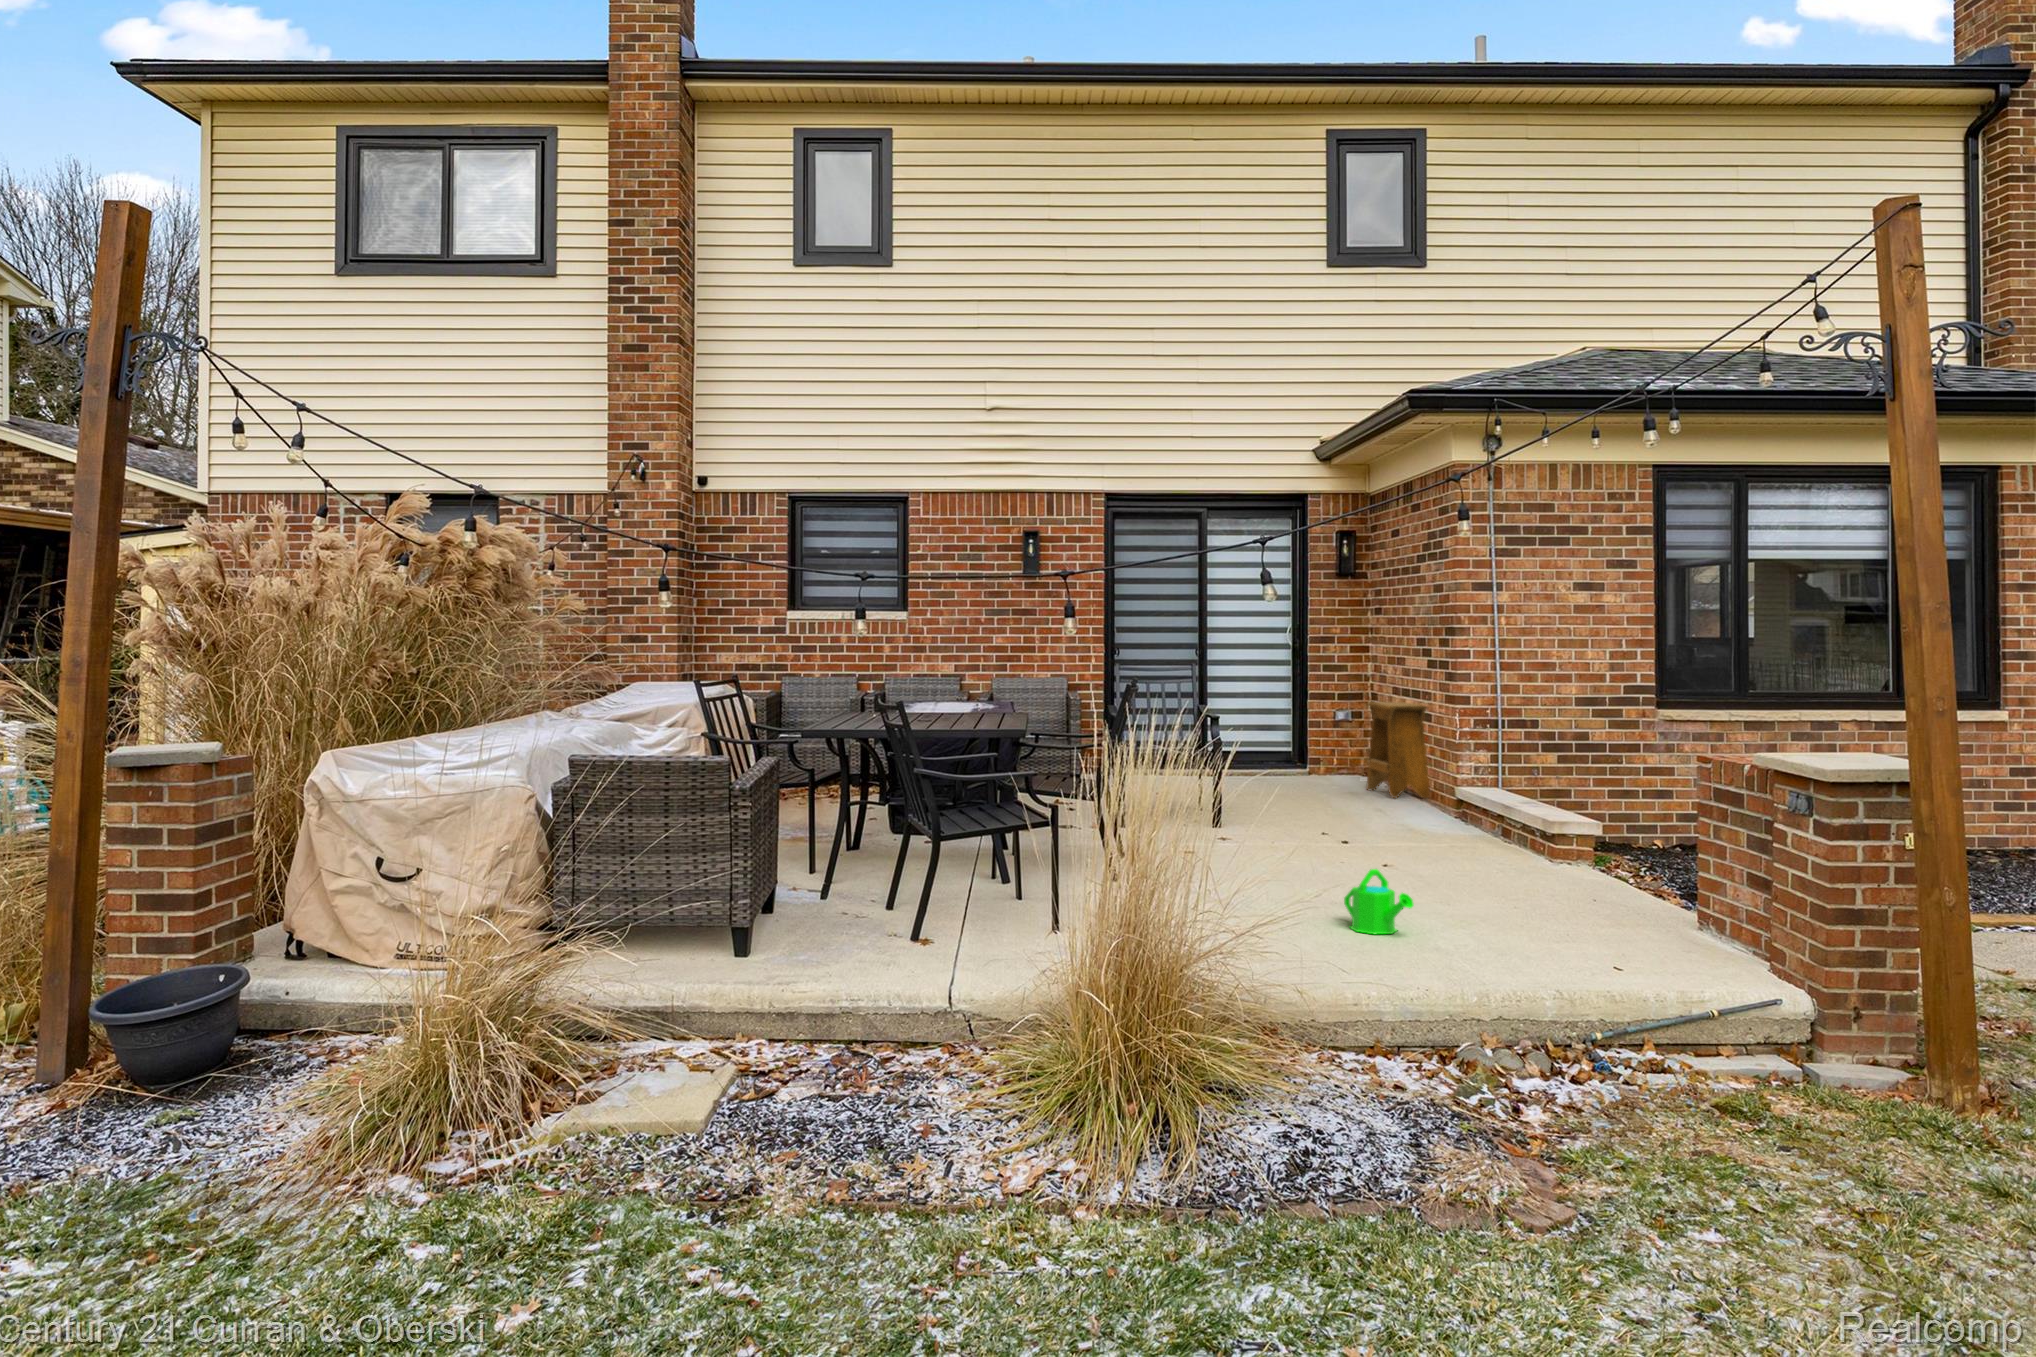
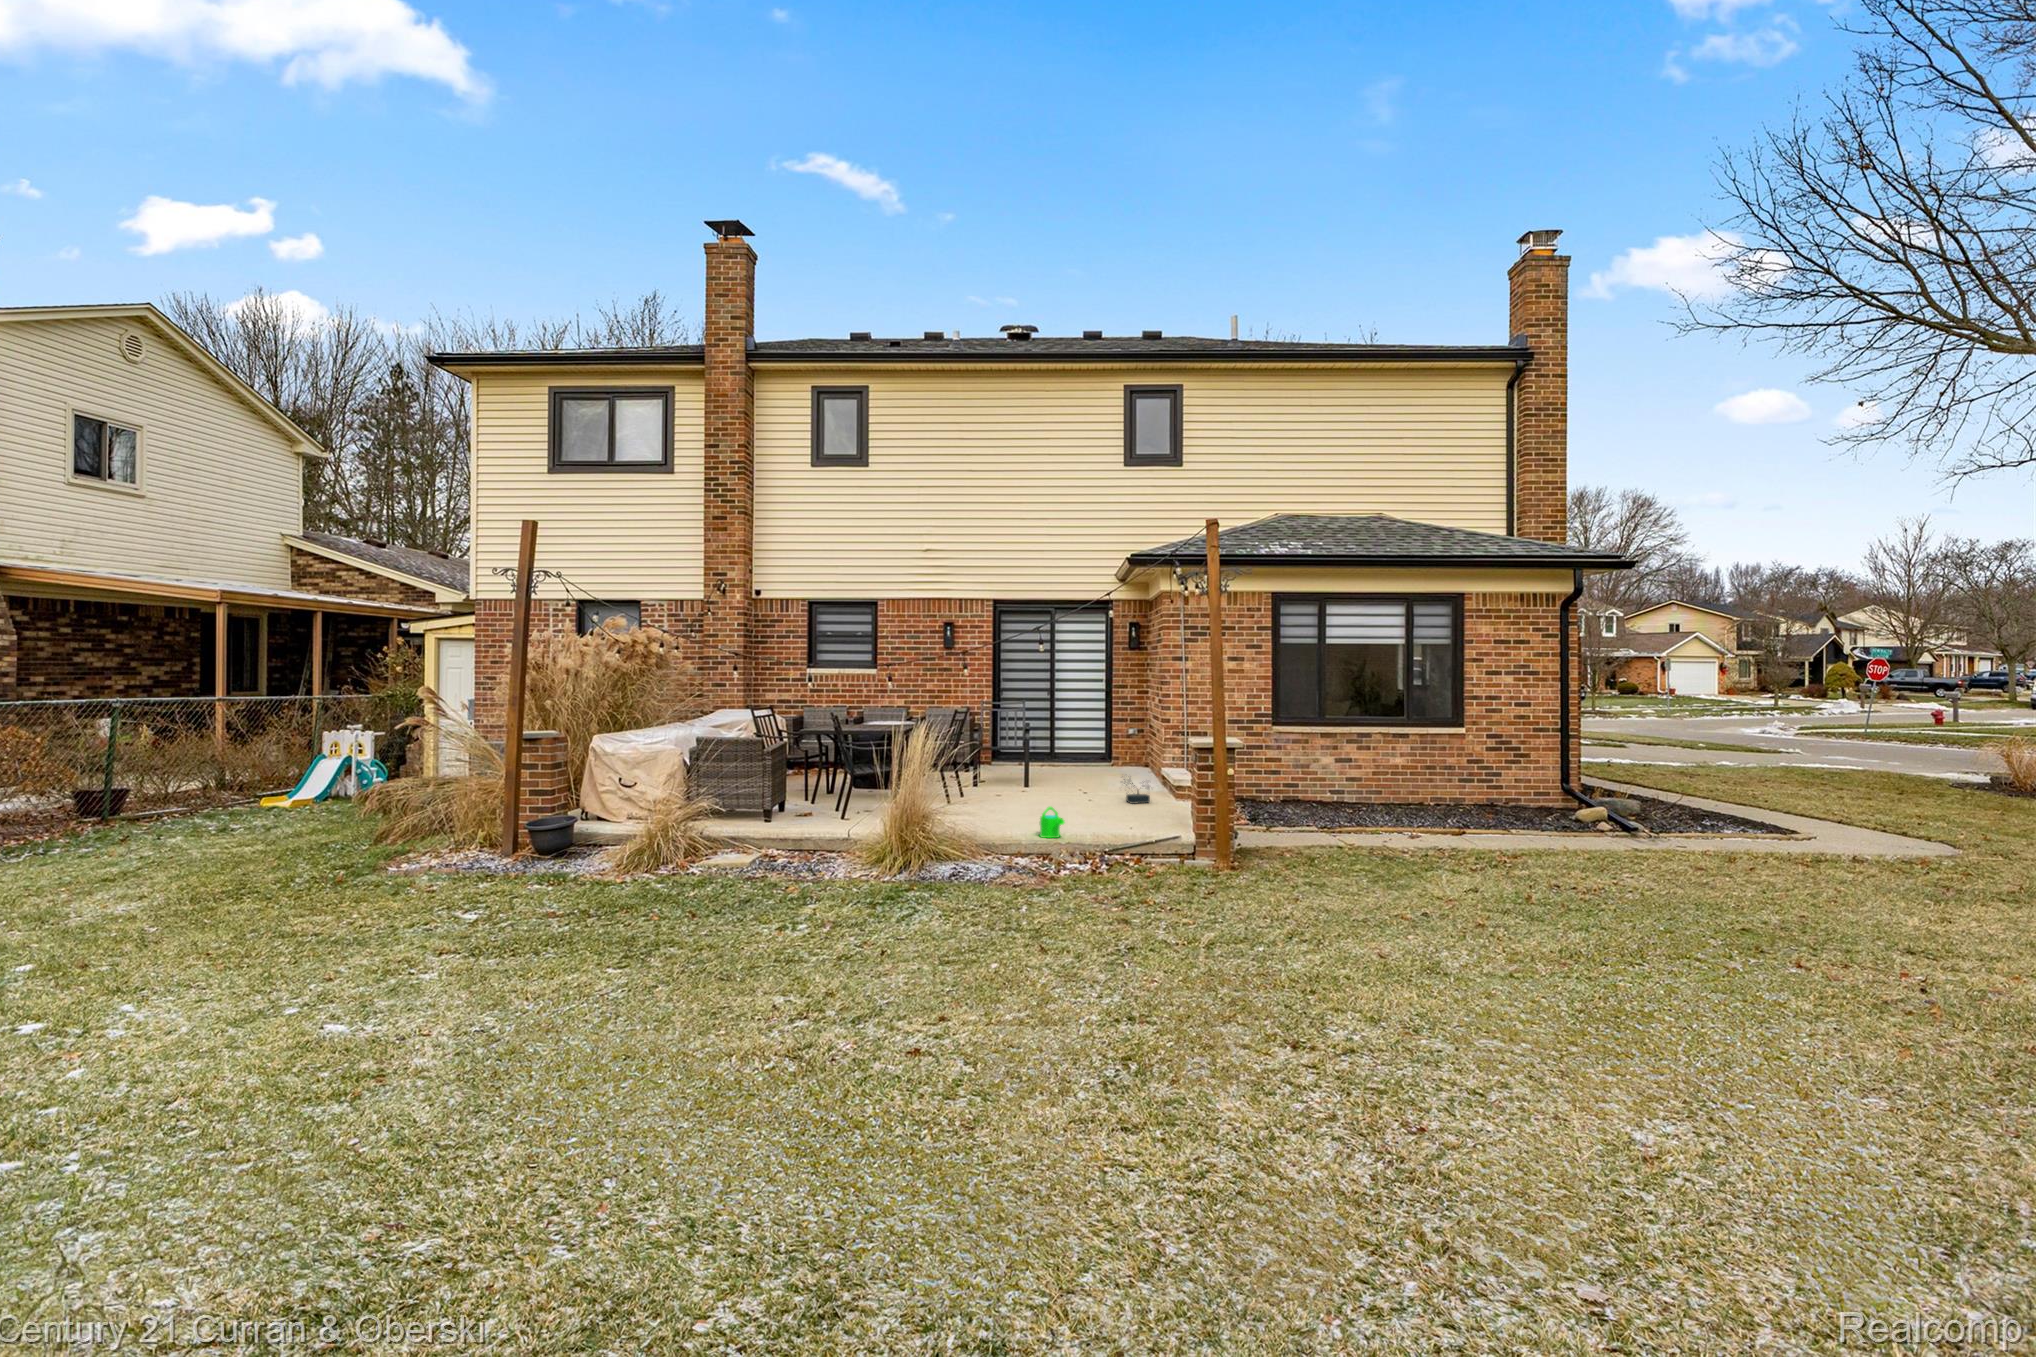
stool: present [1366,702,1429,798] -> none [1132,723,1162,778]
decorative plant: none [1415,795,1476,850] -> present [1122,776,1150,804]

